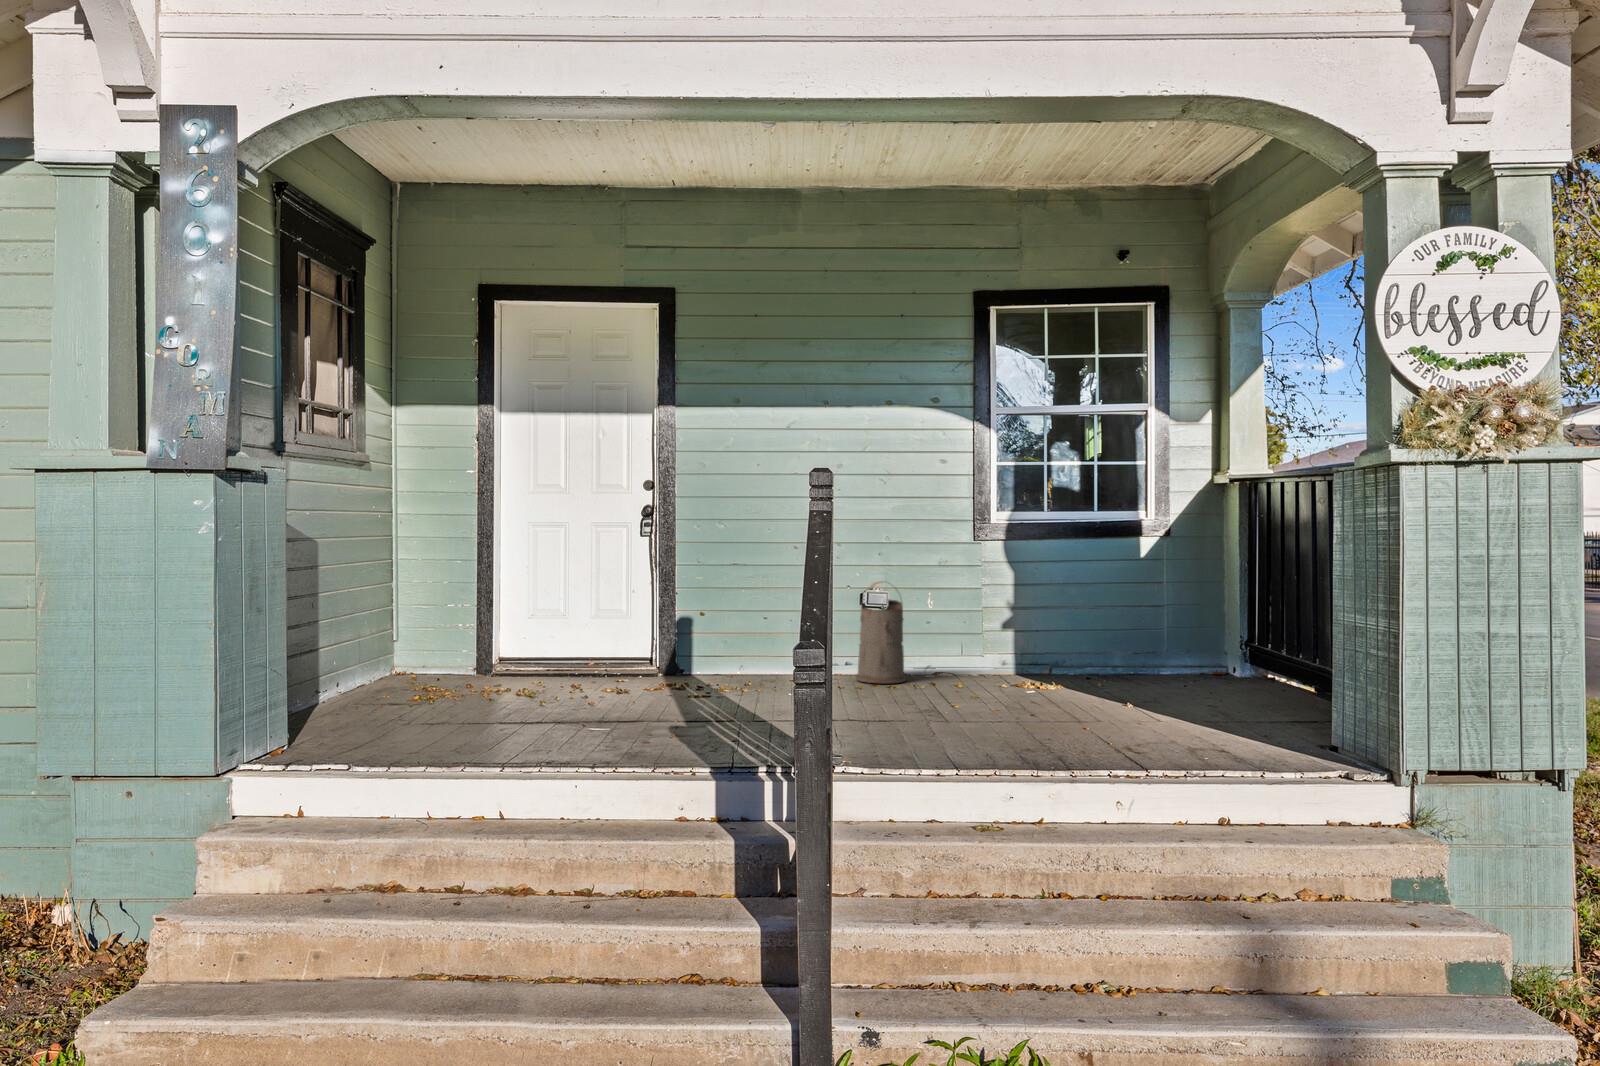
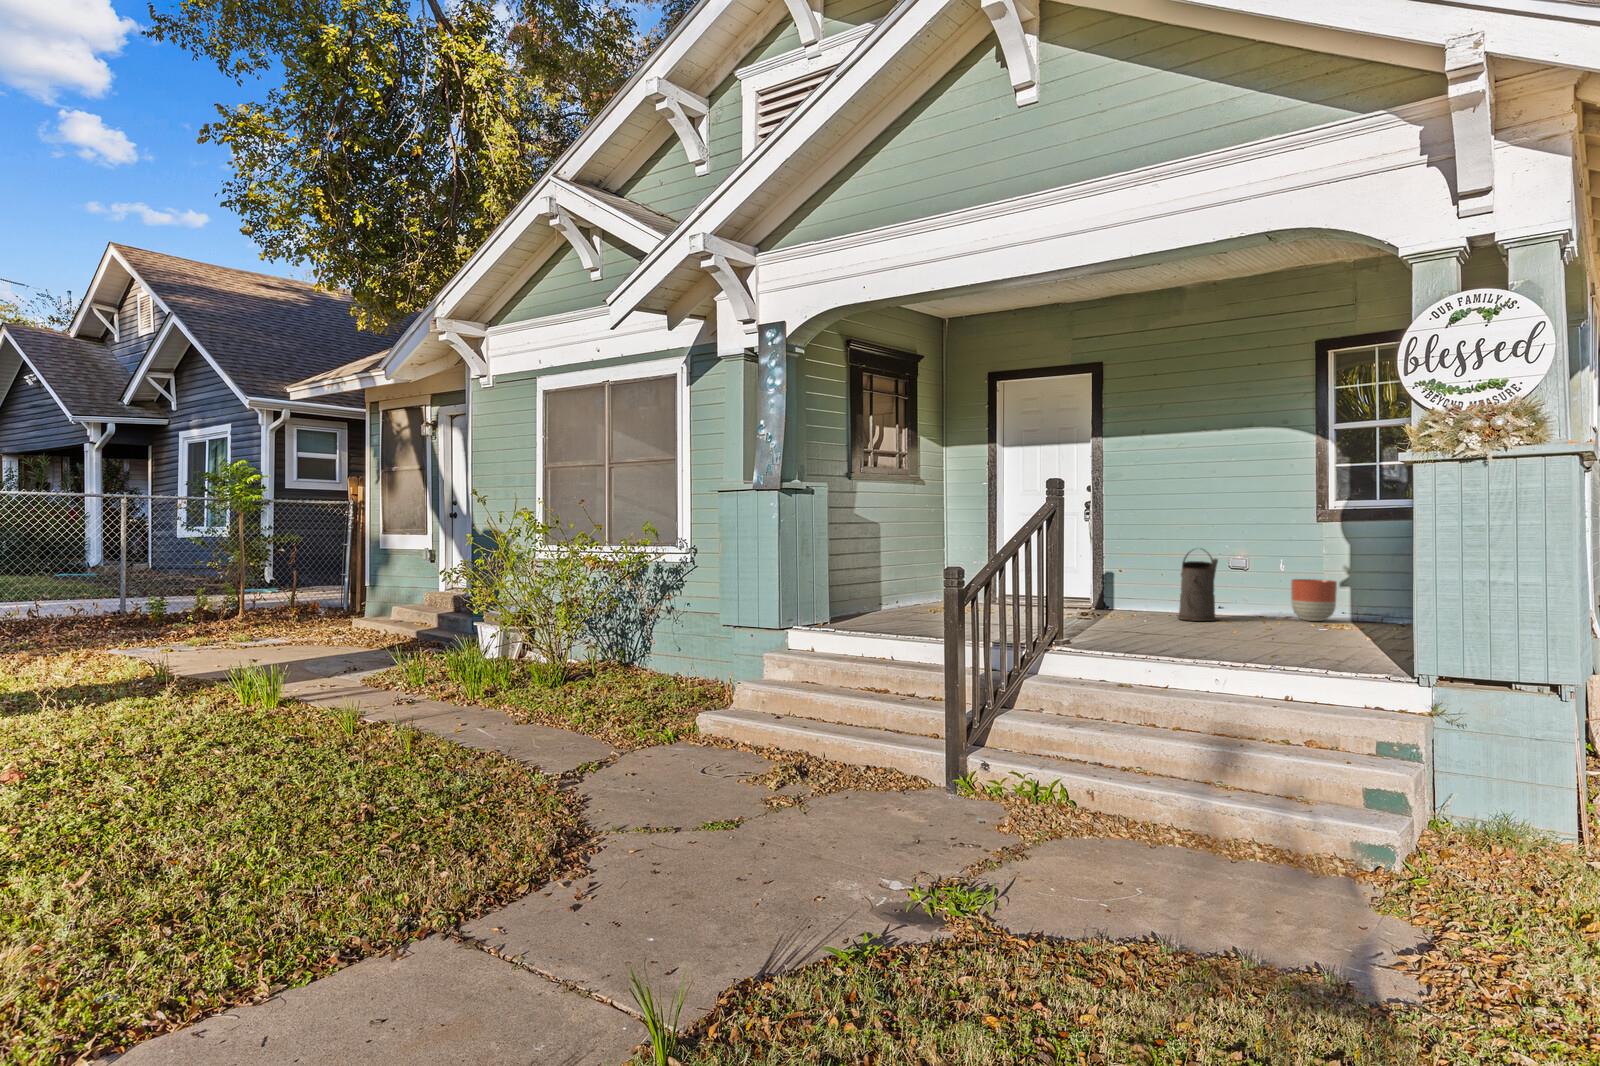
planter: none [978,618,1029,672] -> present [1291,579,1337,621]

